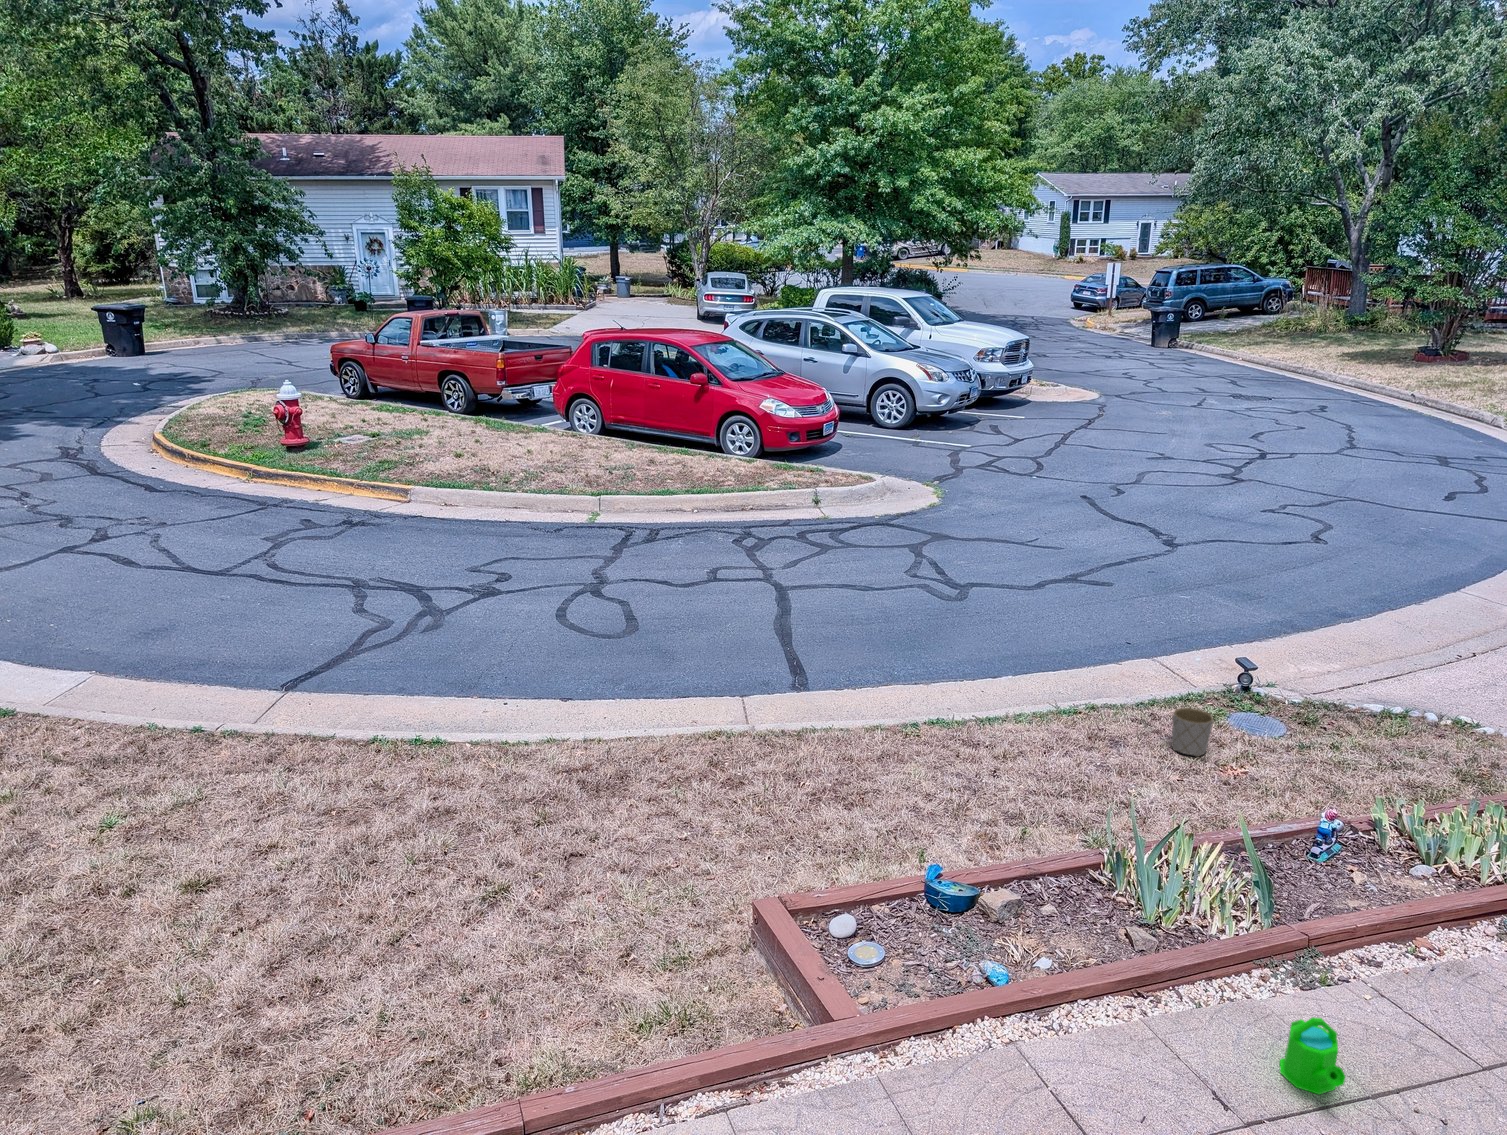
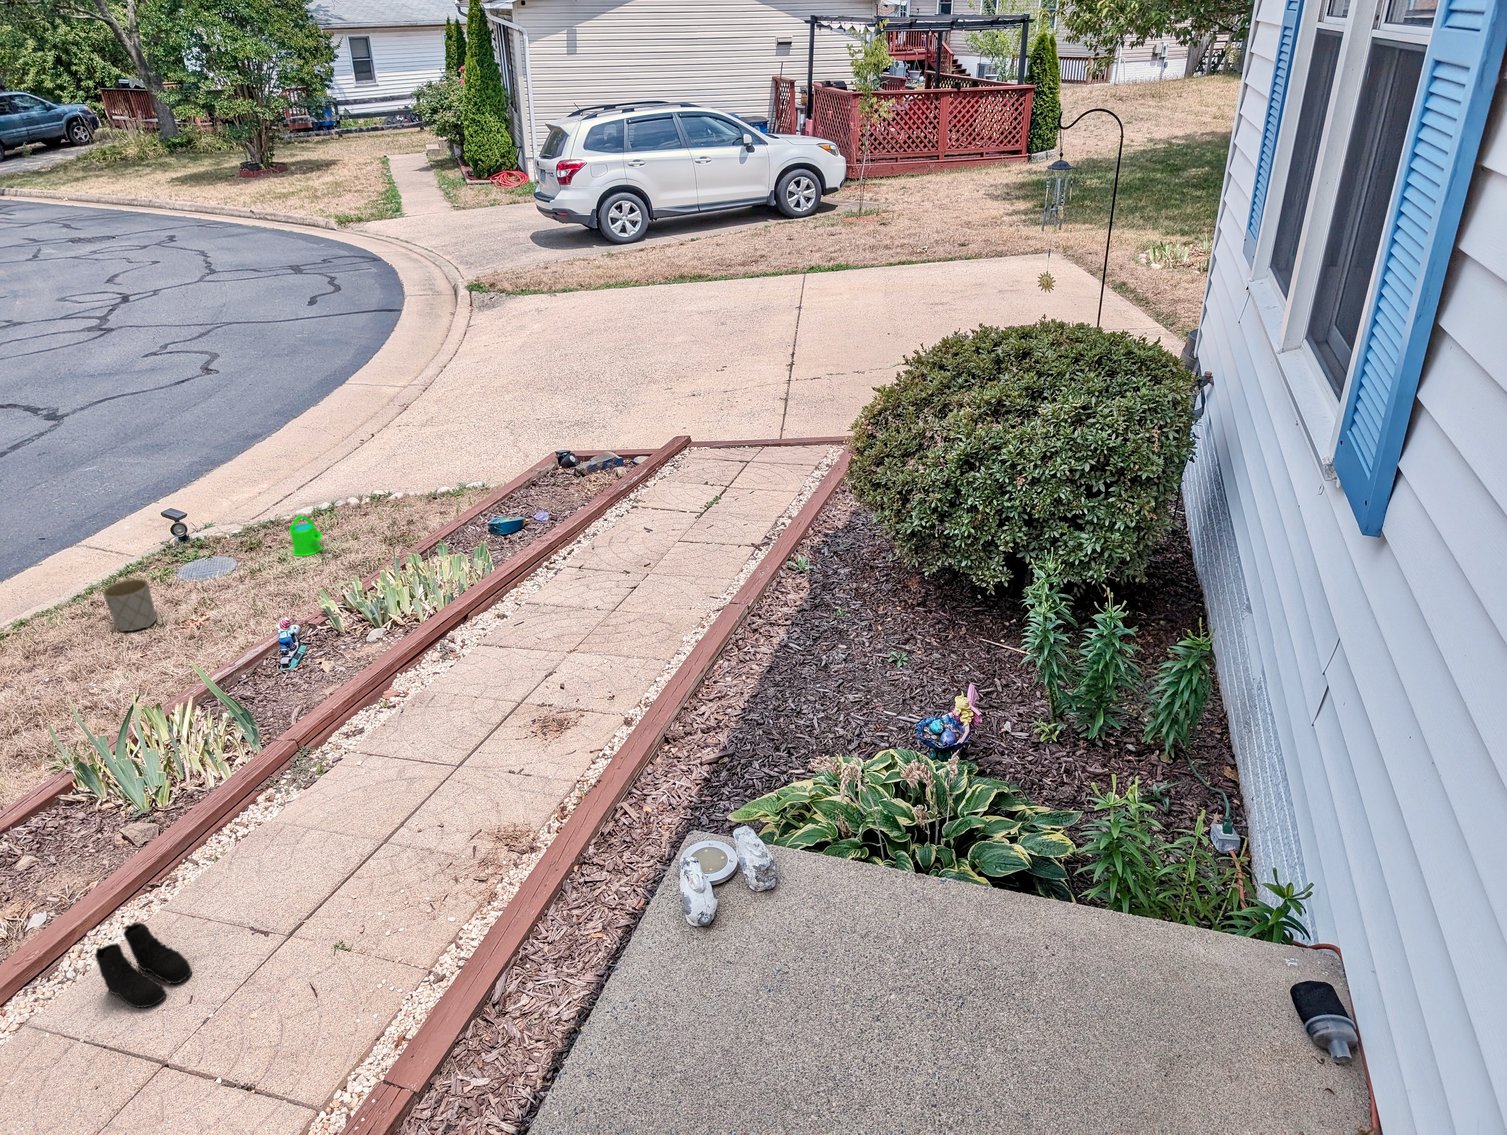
boots: none [1077,1017,1147,1101] -> present [95,923,191,1008]
watering can: present [1280,1017,1346,1094] -> present [289,515,322,556]

